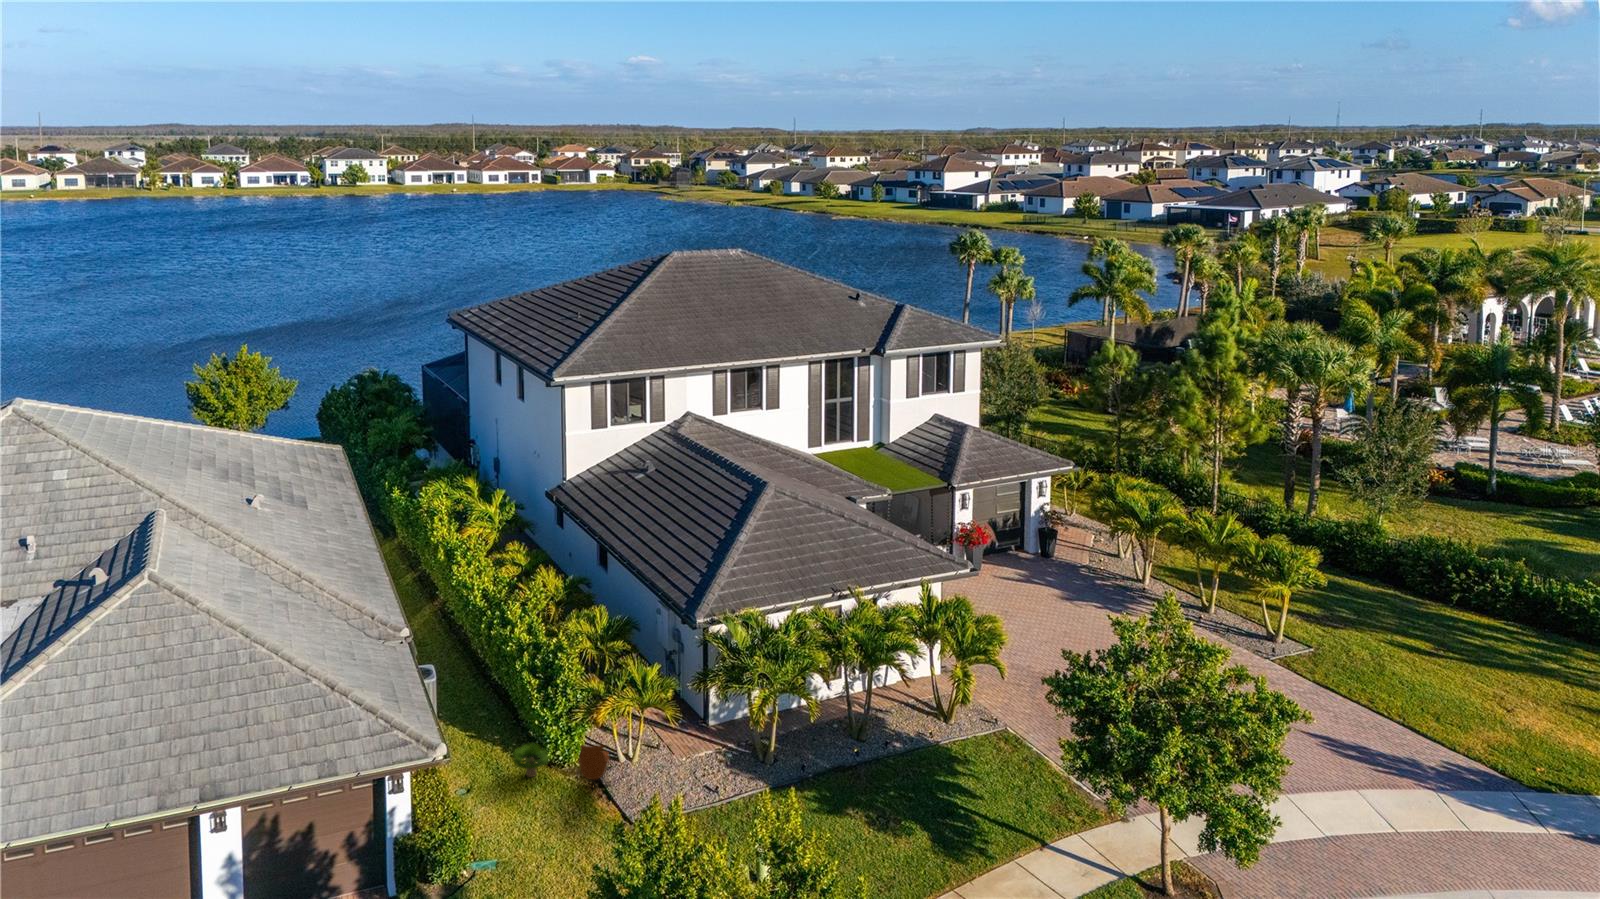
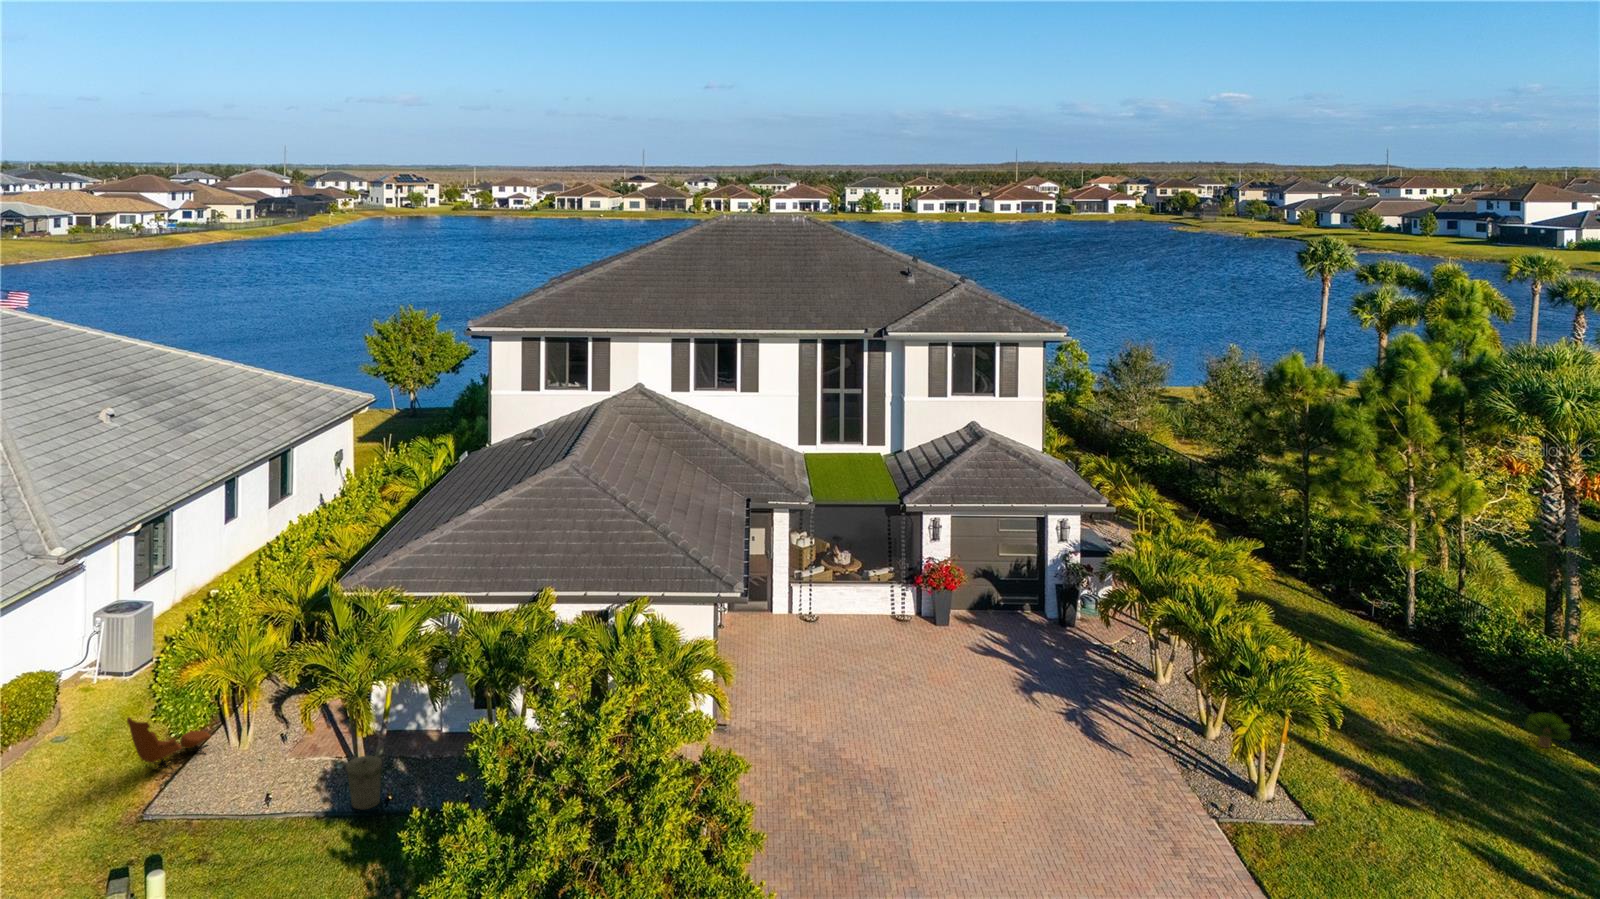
trash can: none [769,732,795,773] -> present [346,756,382,809]
potted plant: present [513,743,549,777] -> present [1526,713,1570,748]

